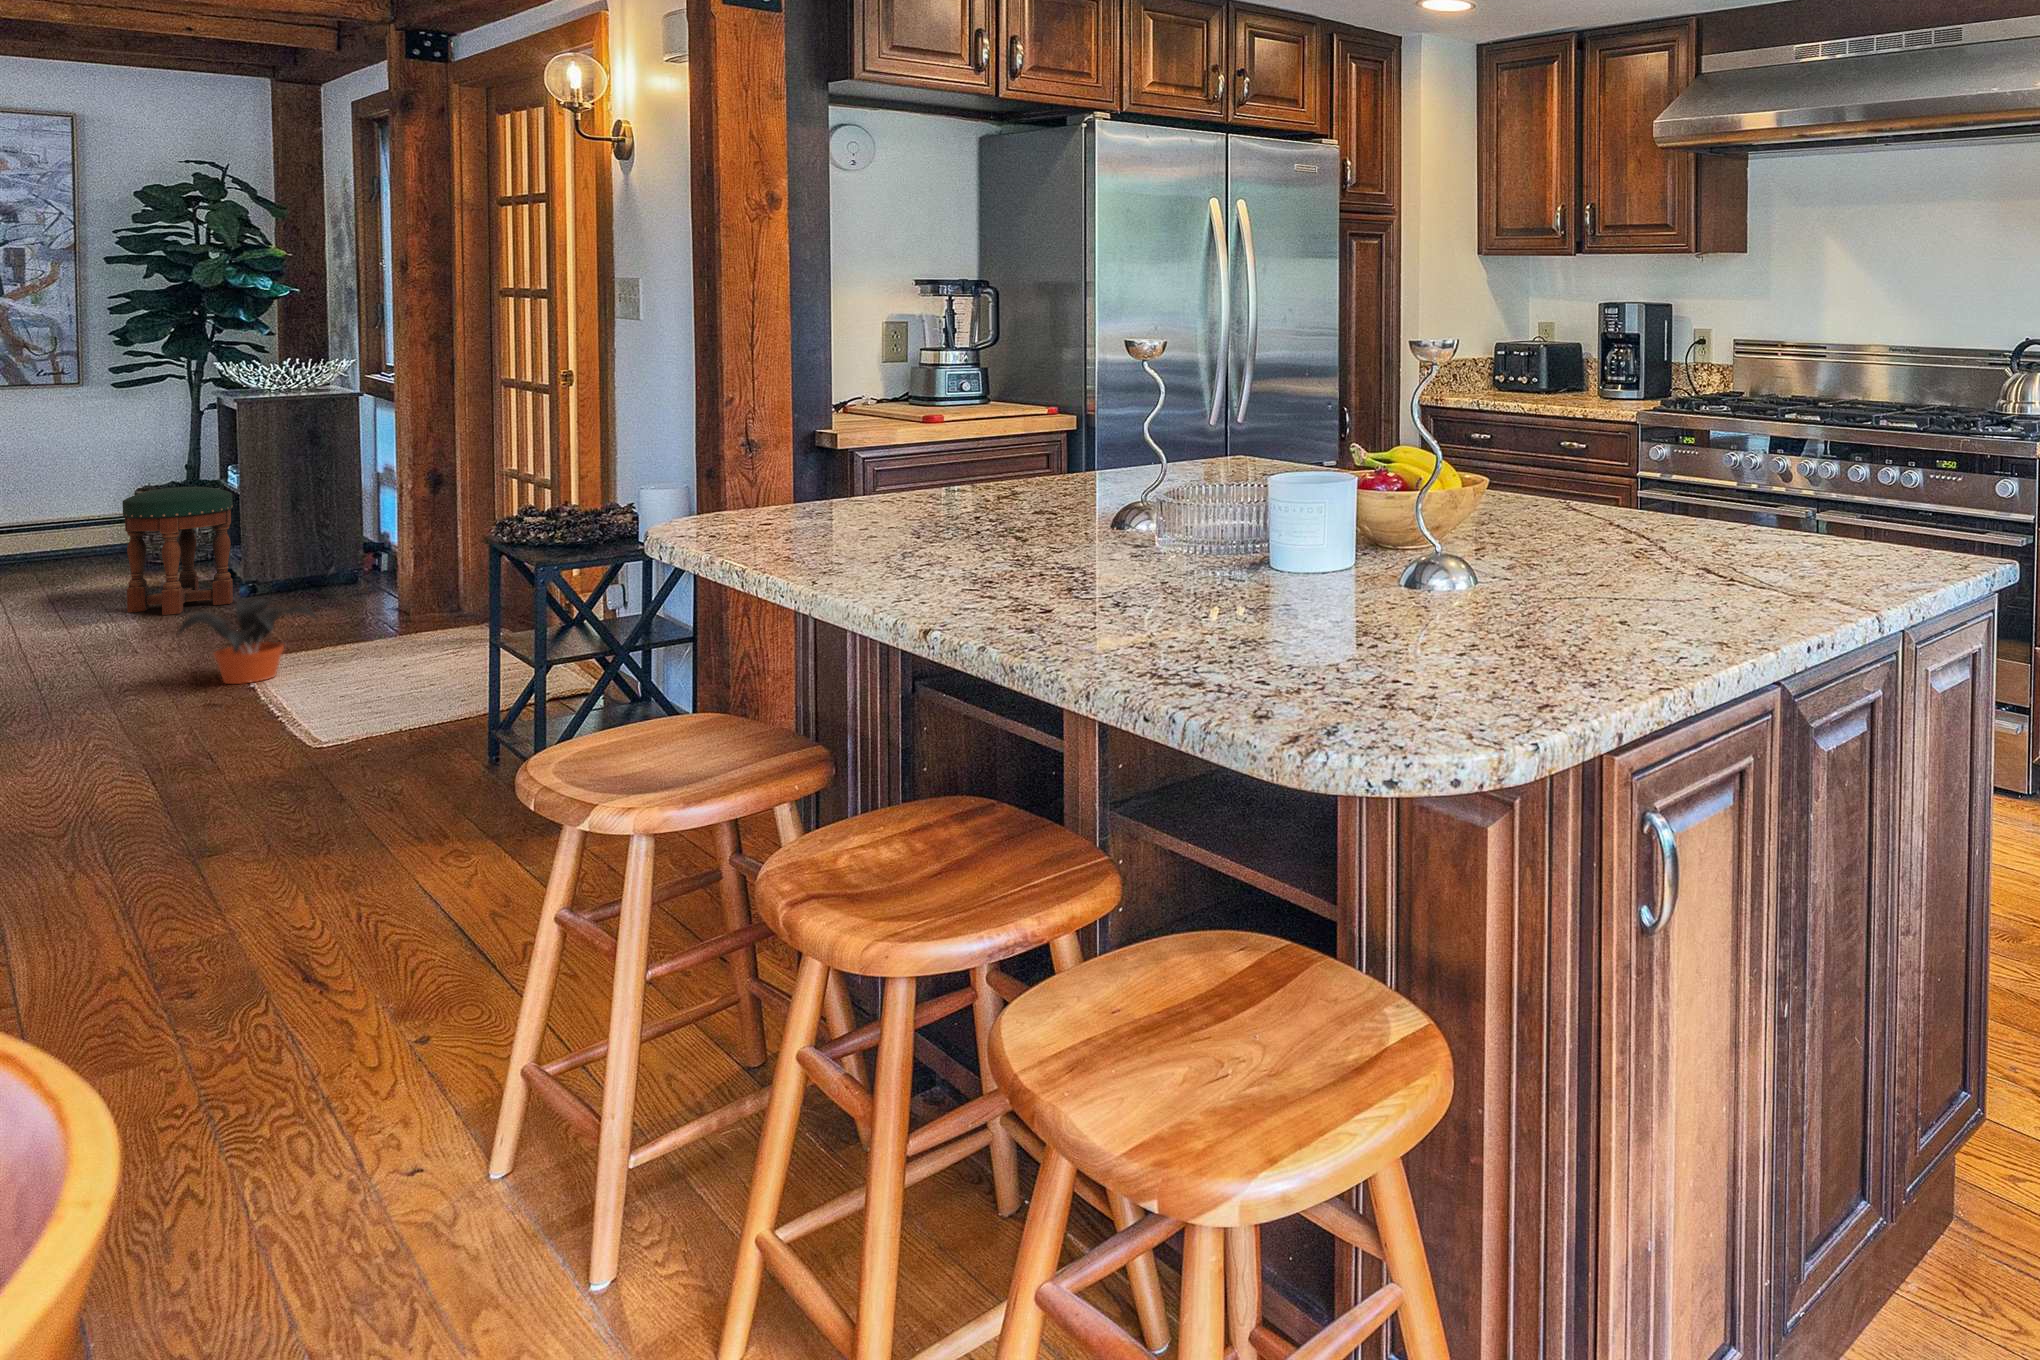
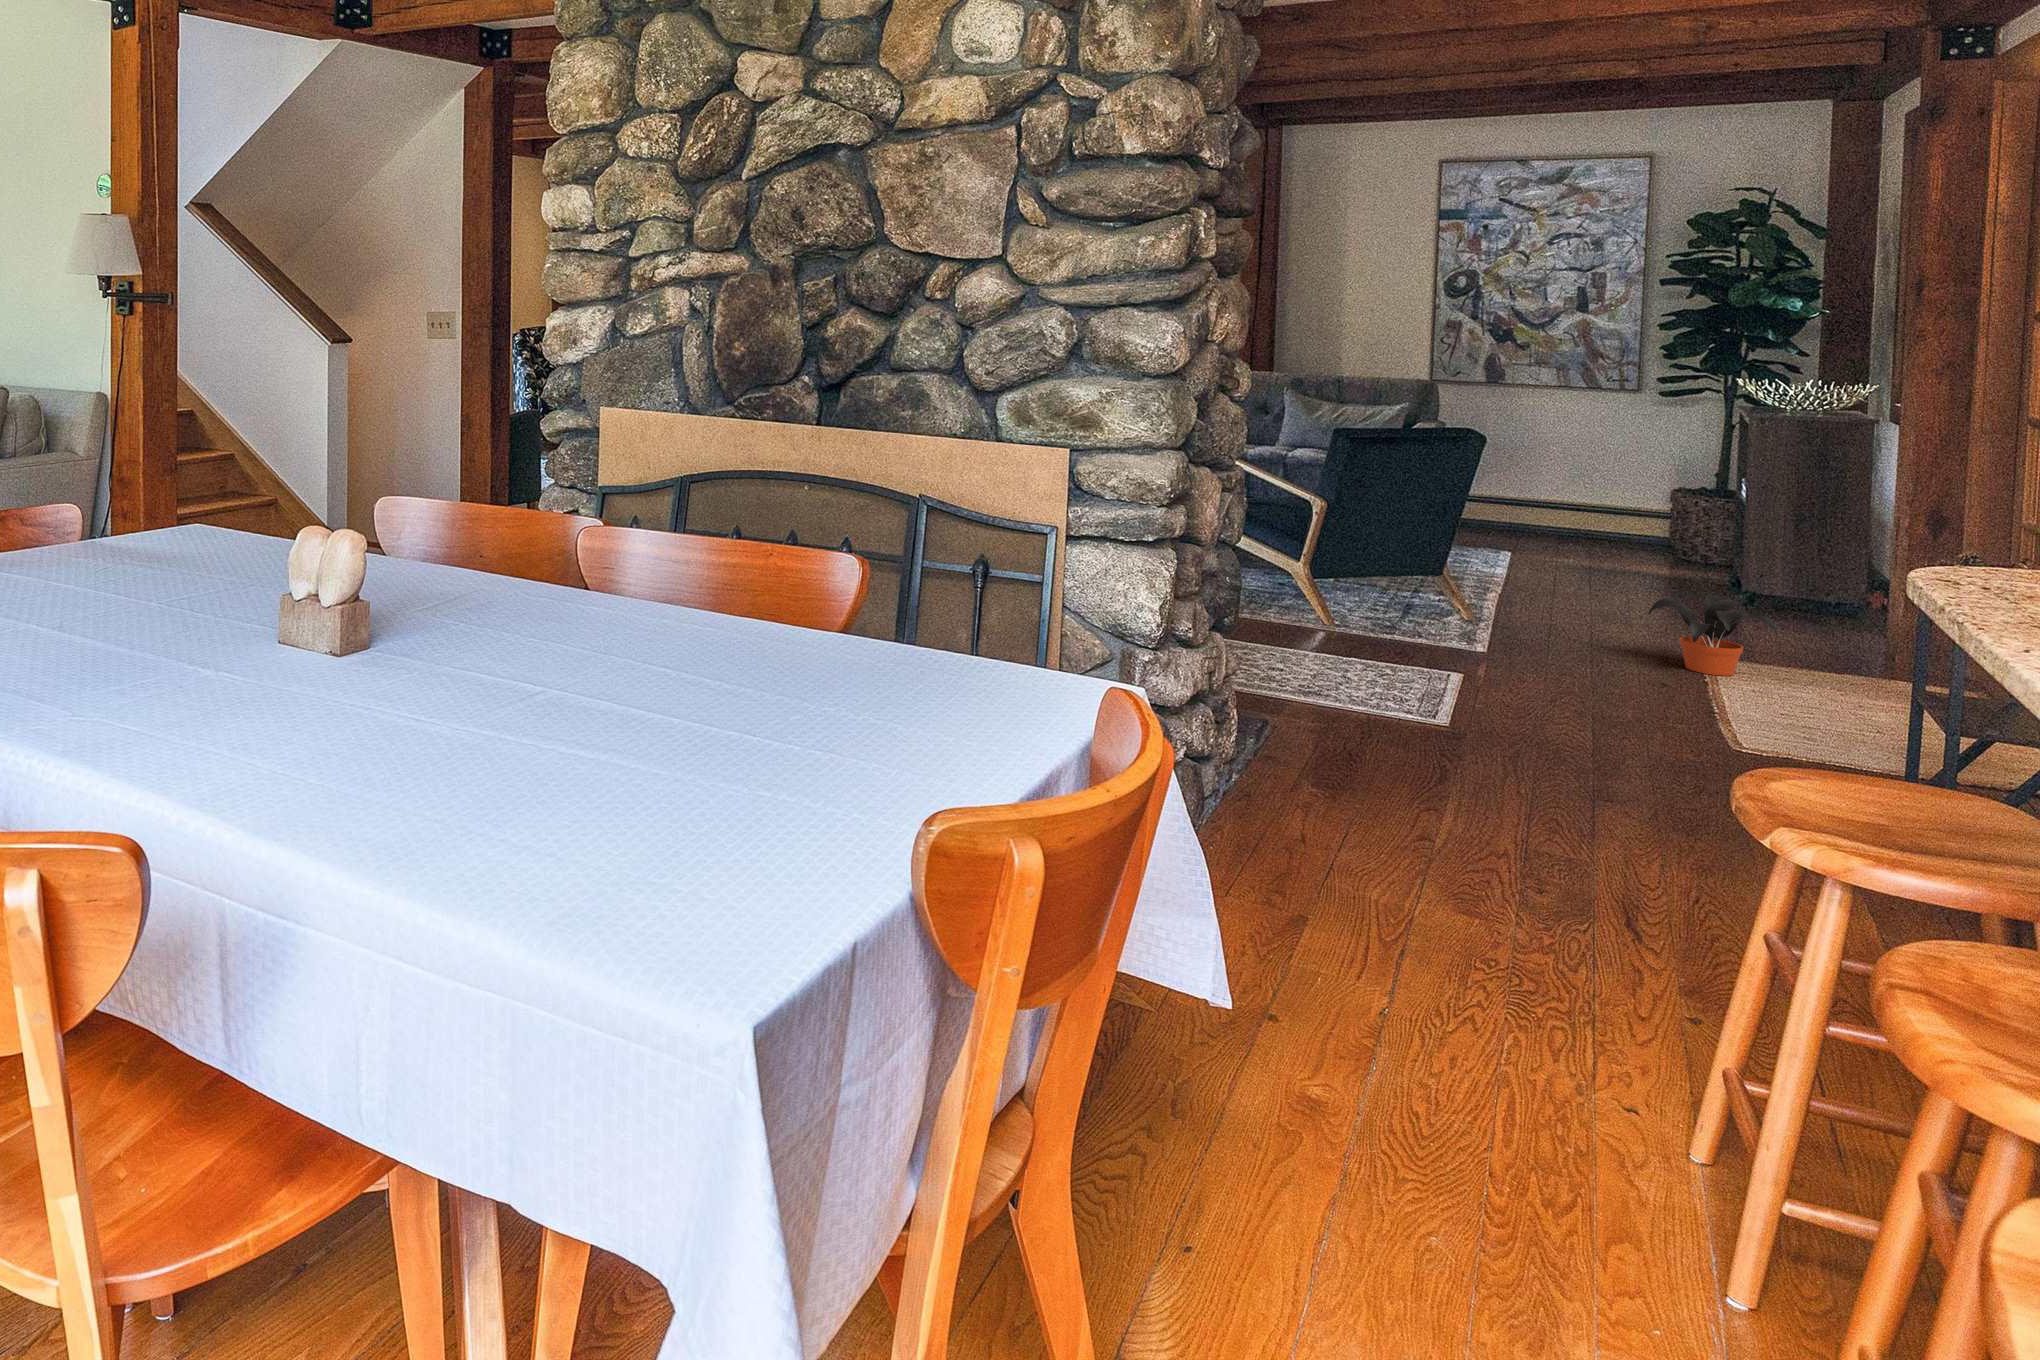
stool: present [122,487,233,615] -> none [1639,487,1737,604]

